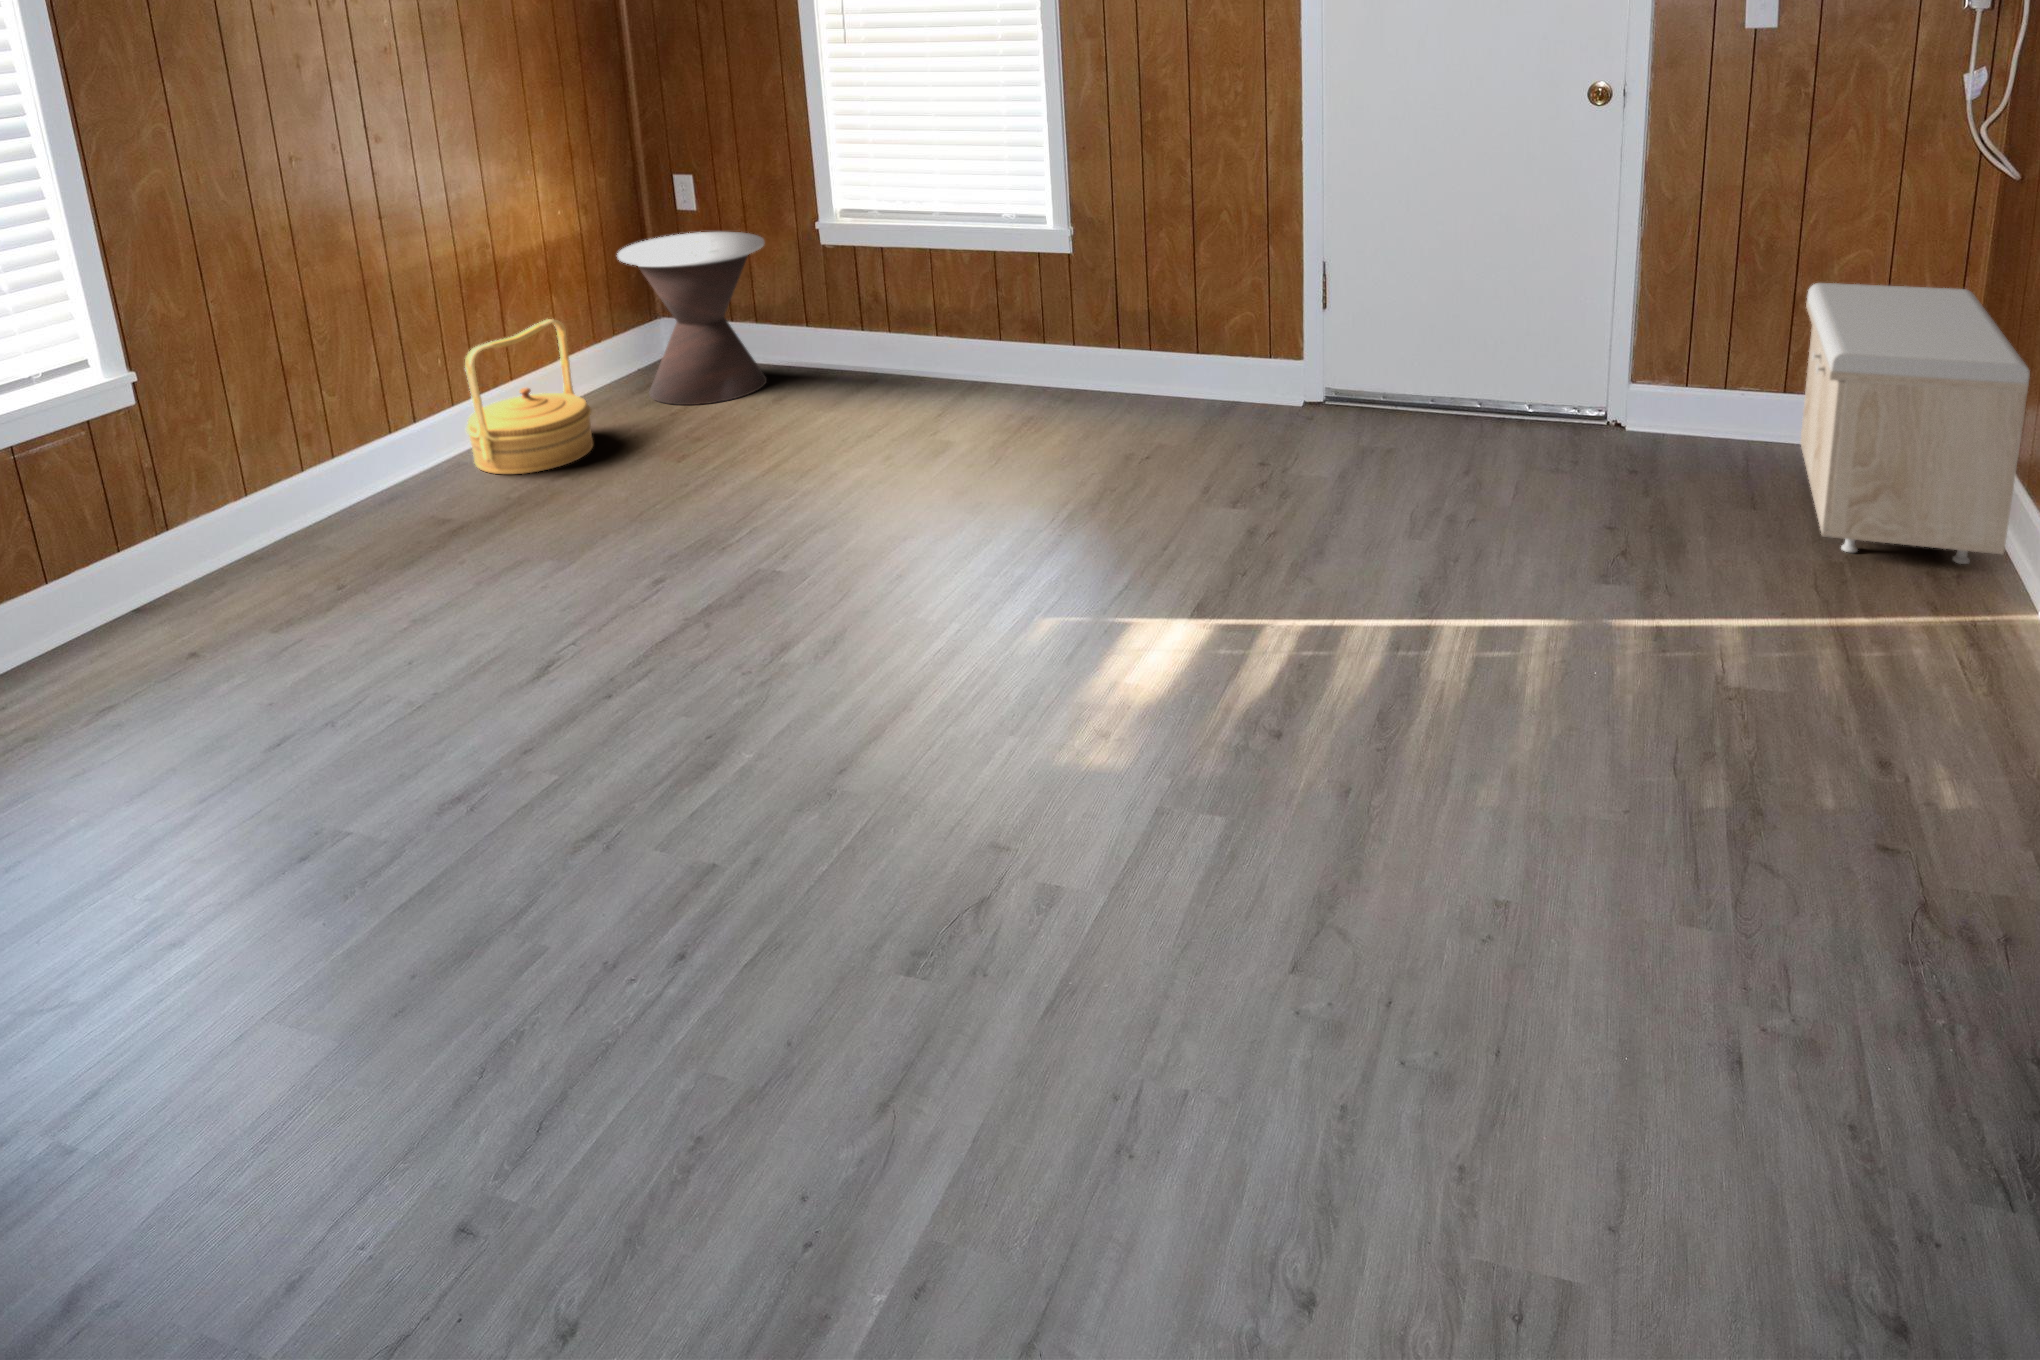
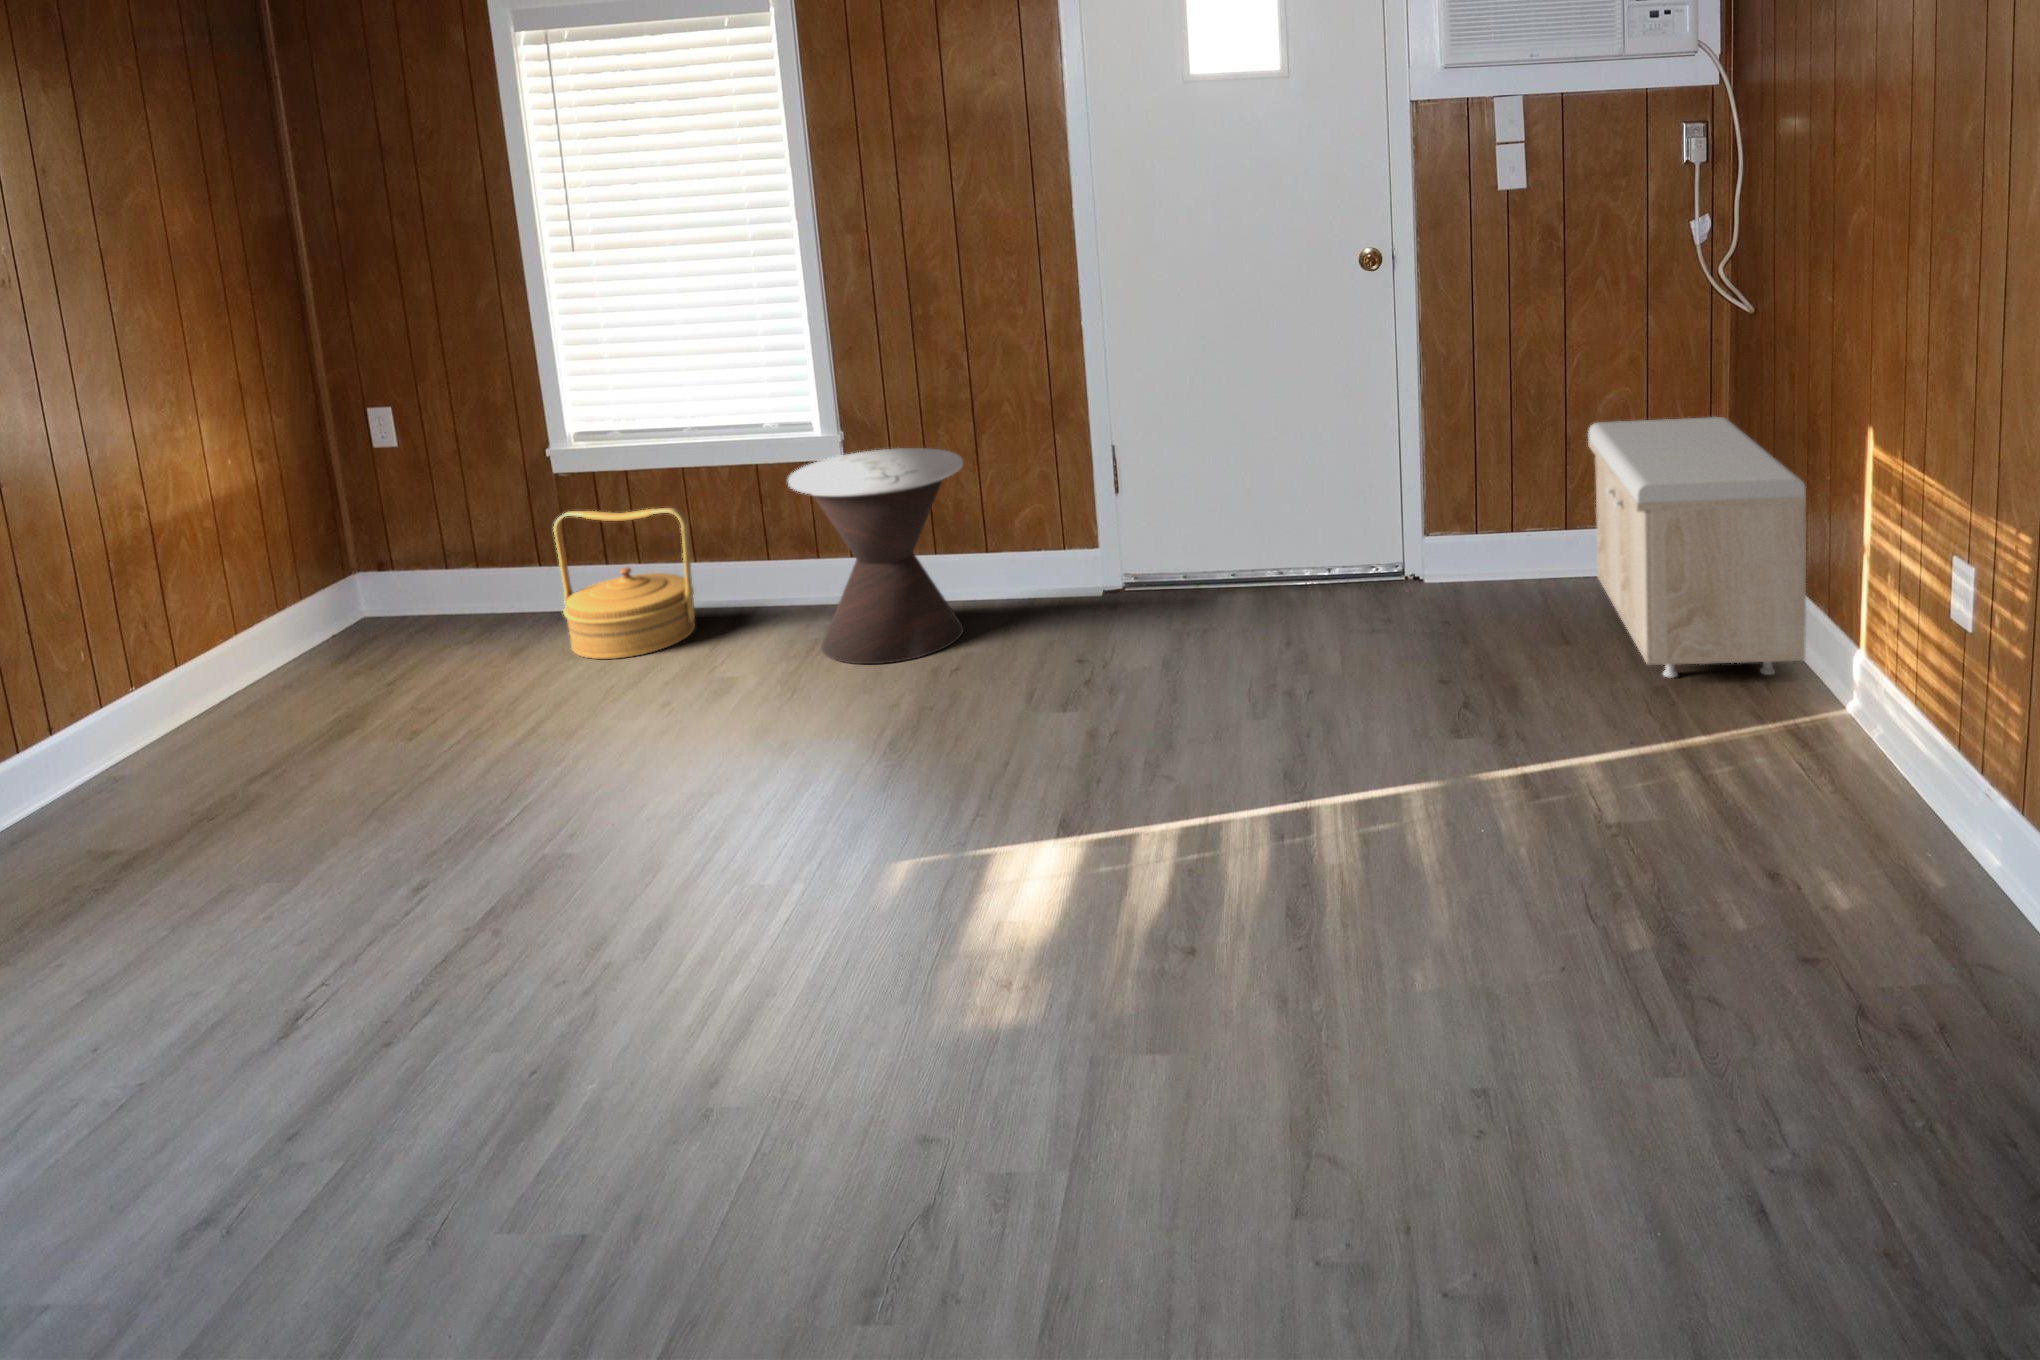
side table: present [617,232,767,405] -> present [788,448,964,664]
woven basket: present [465,319,593,474] -> present [554,508,695,659]

